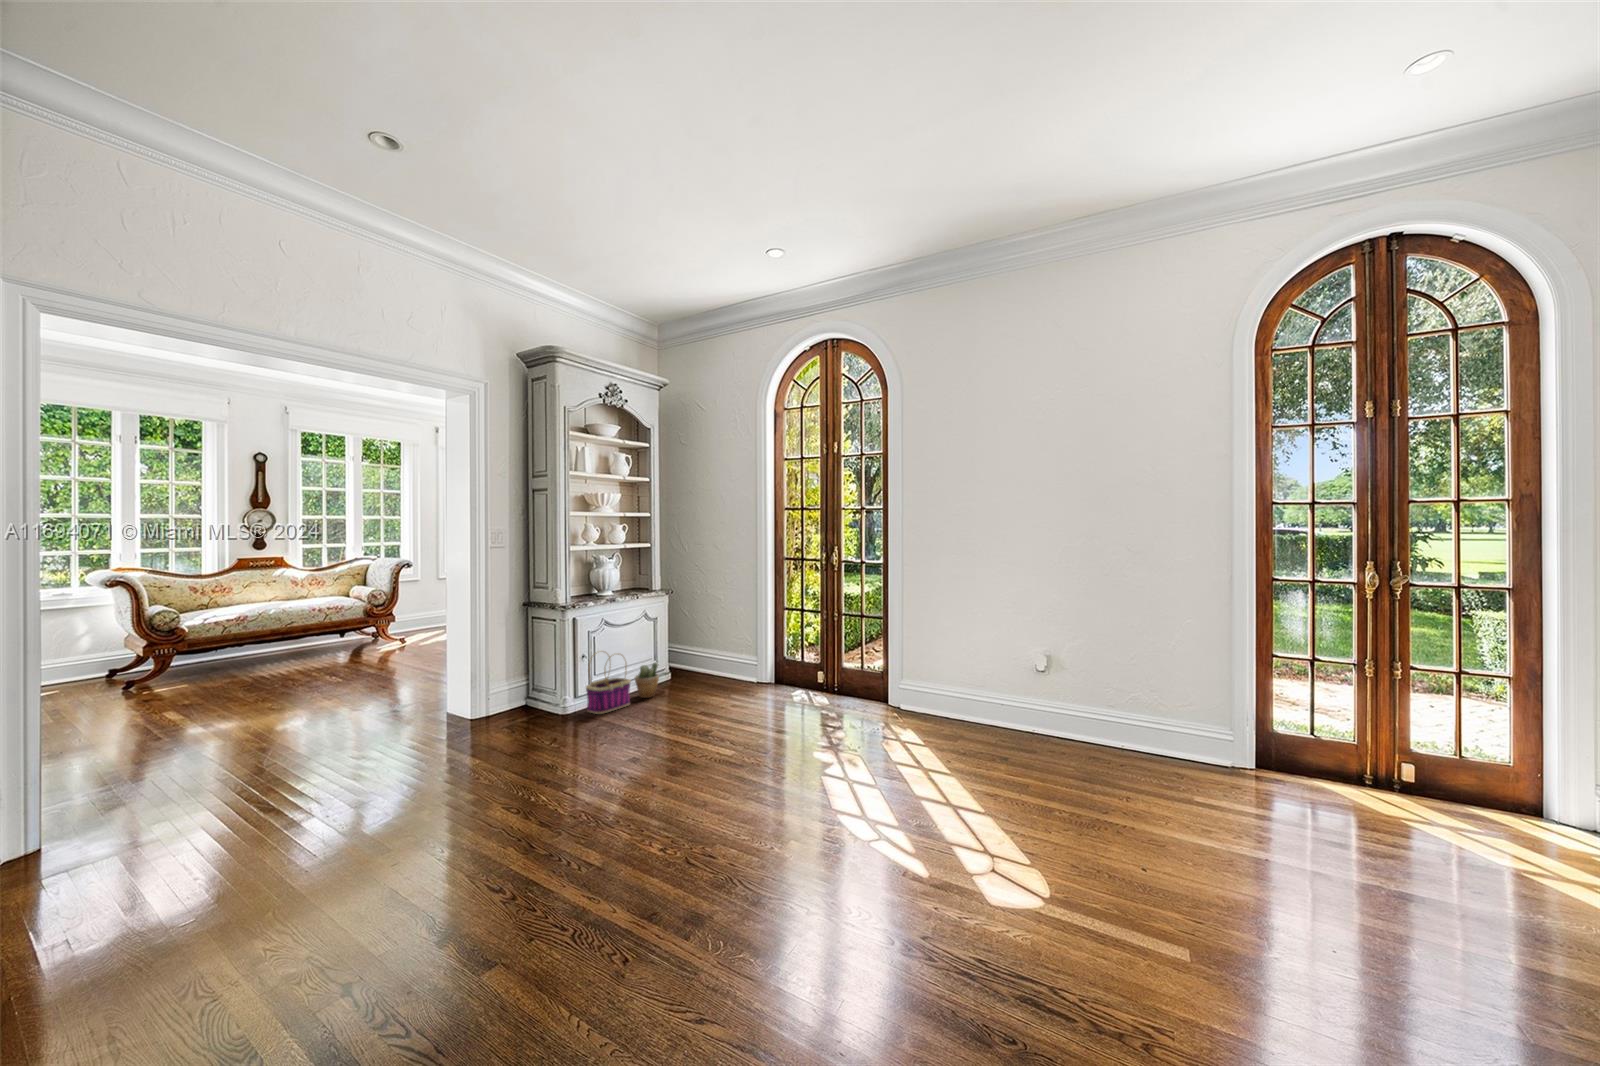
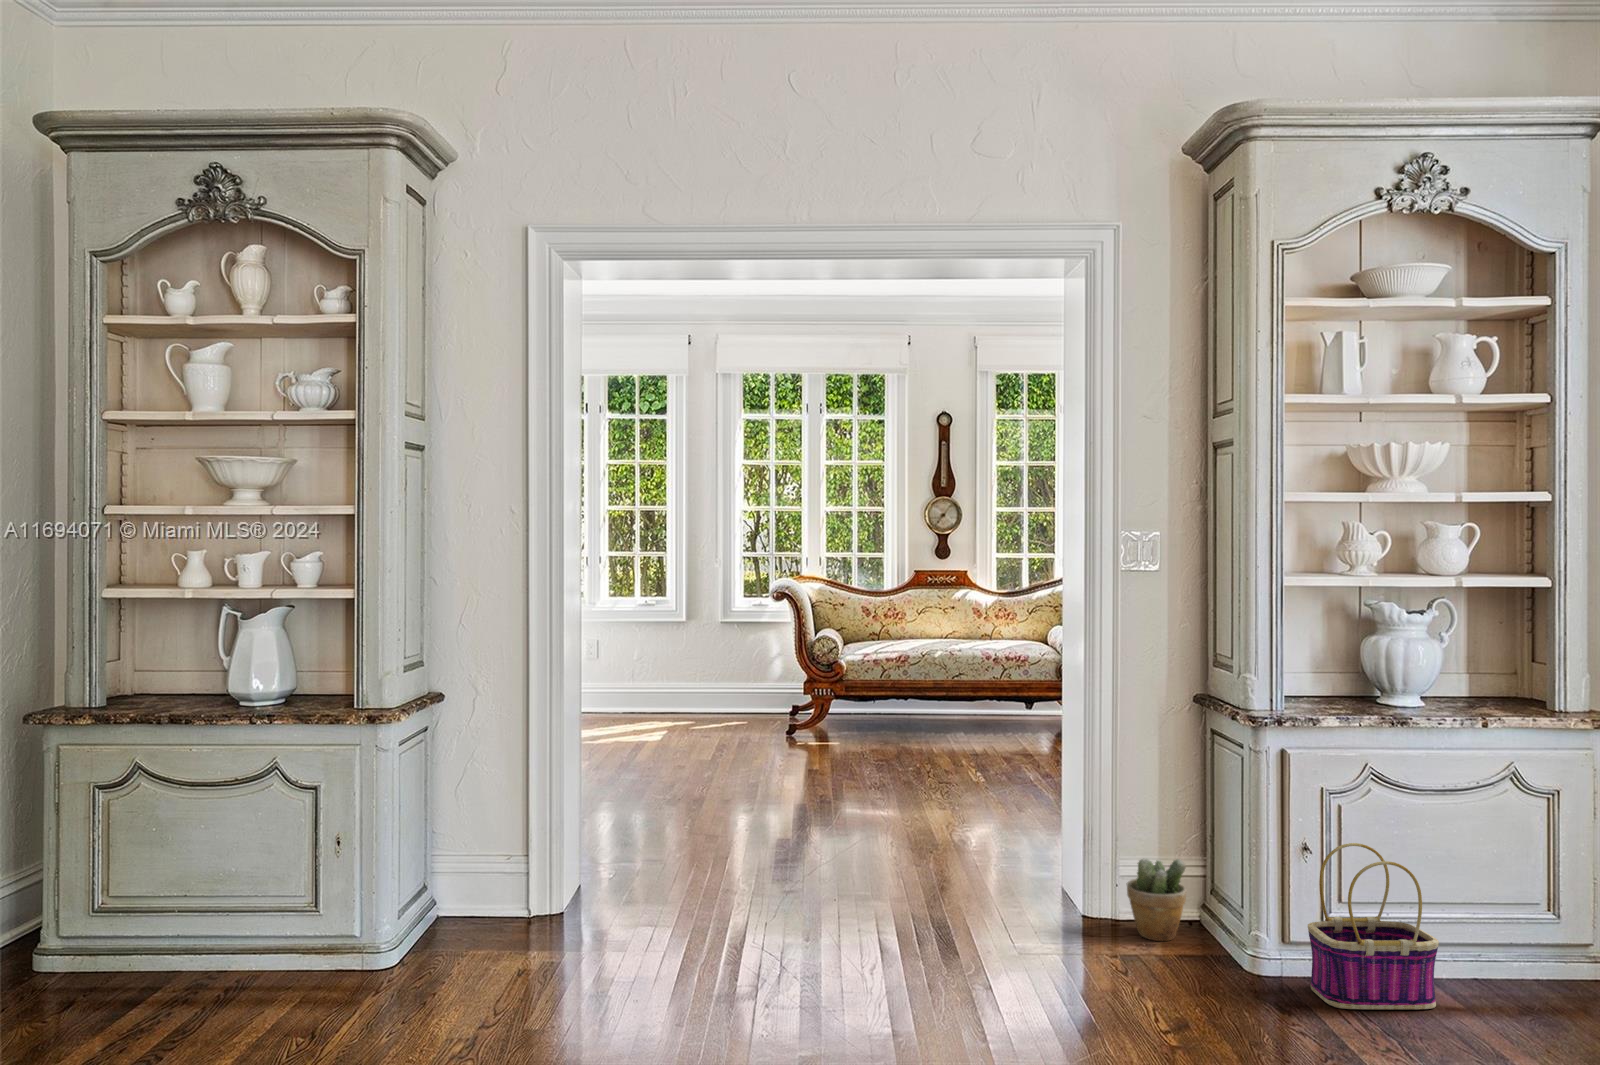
potted plant: present [635,663,659,698] -> present [1127,859,1187,941]

